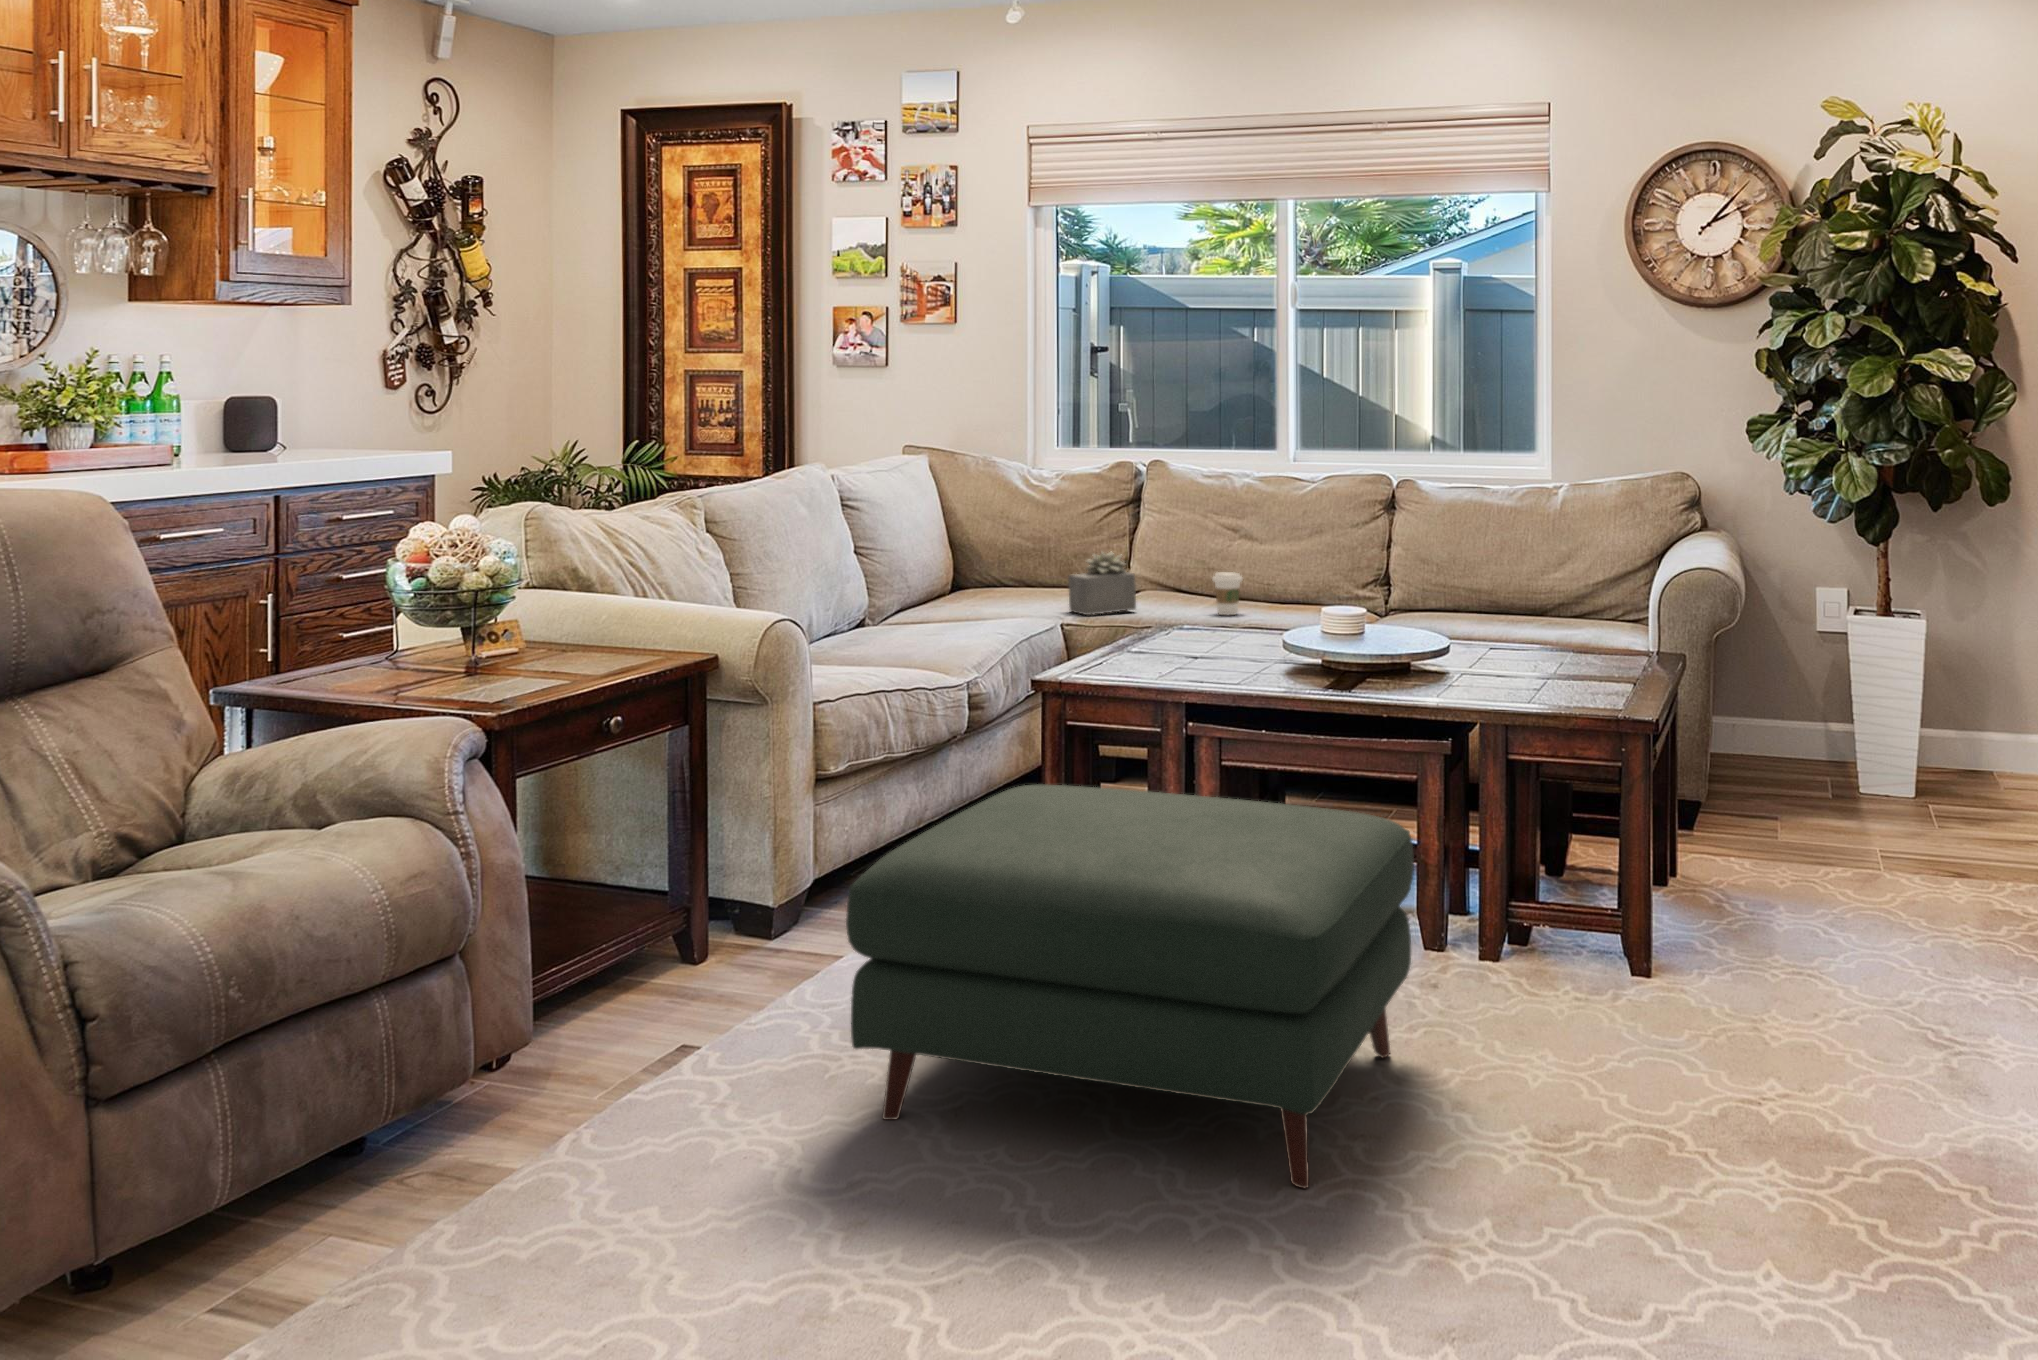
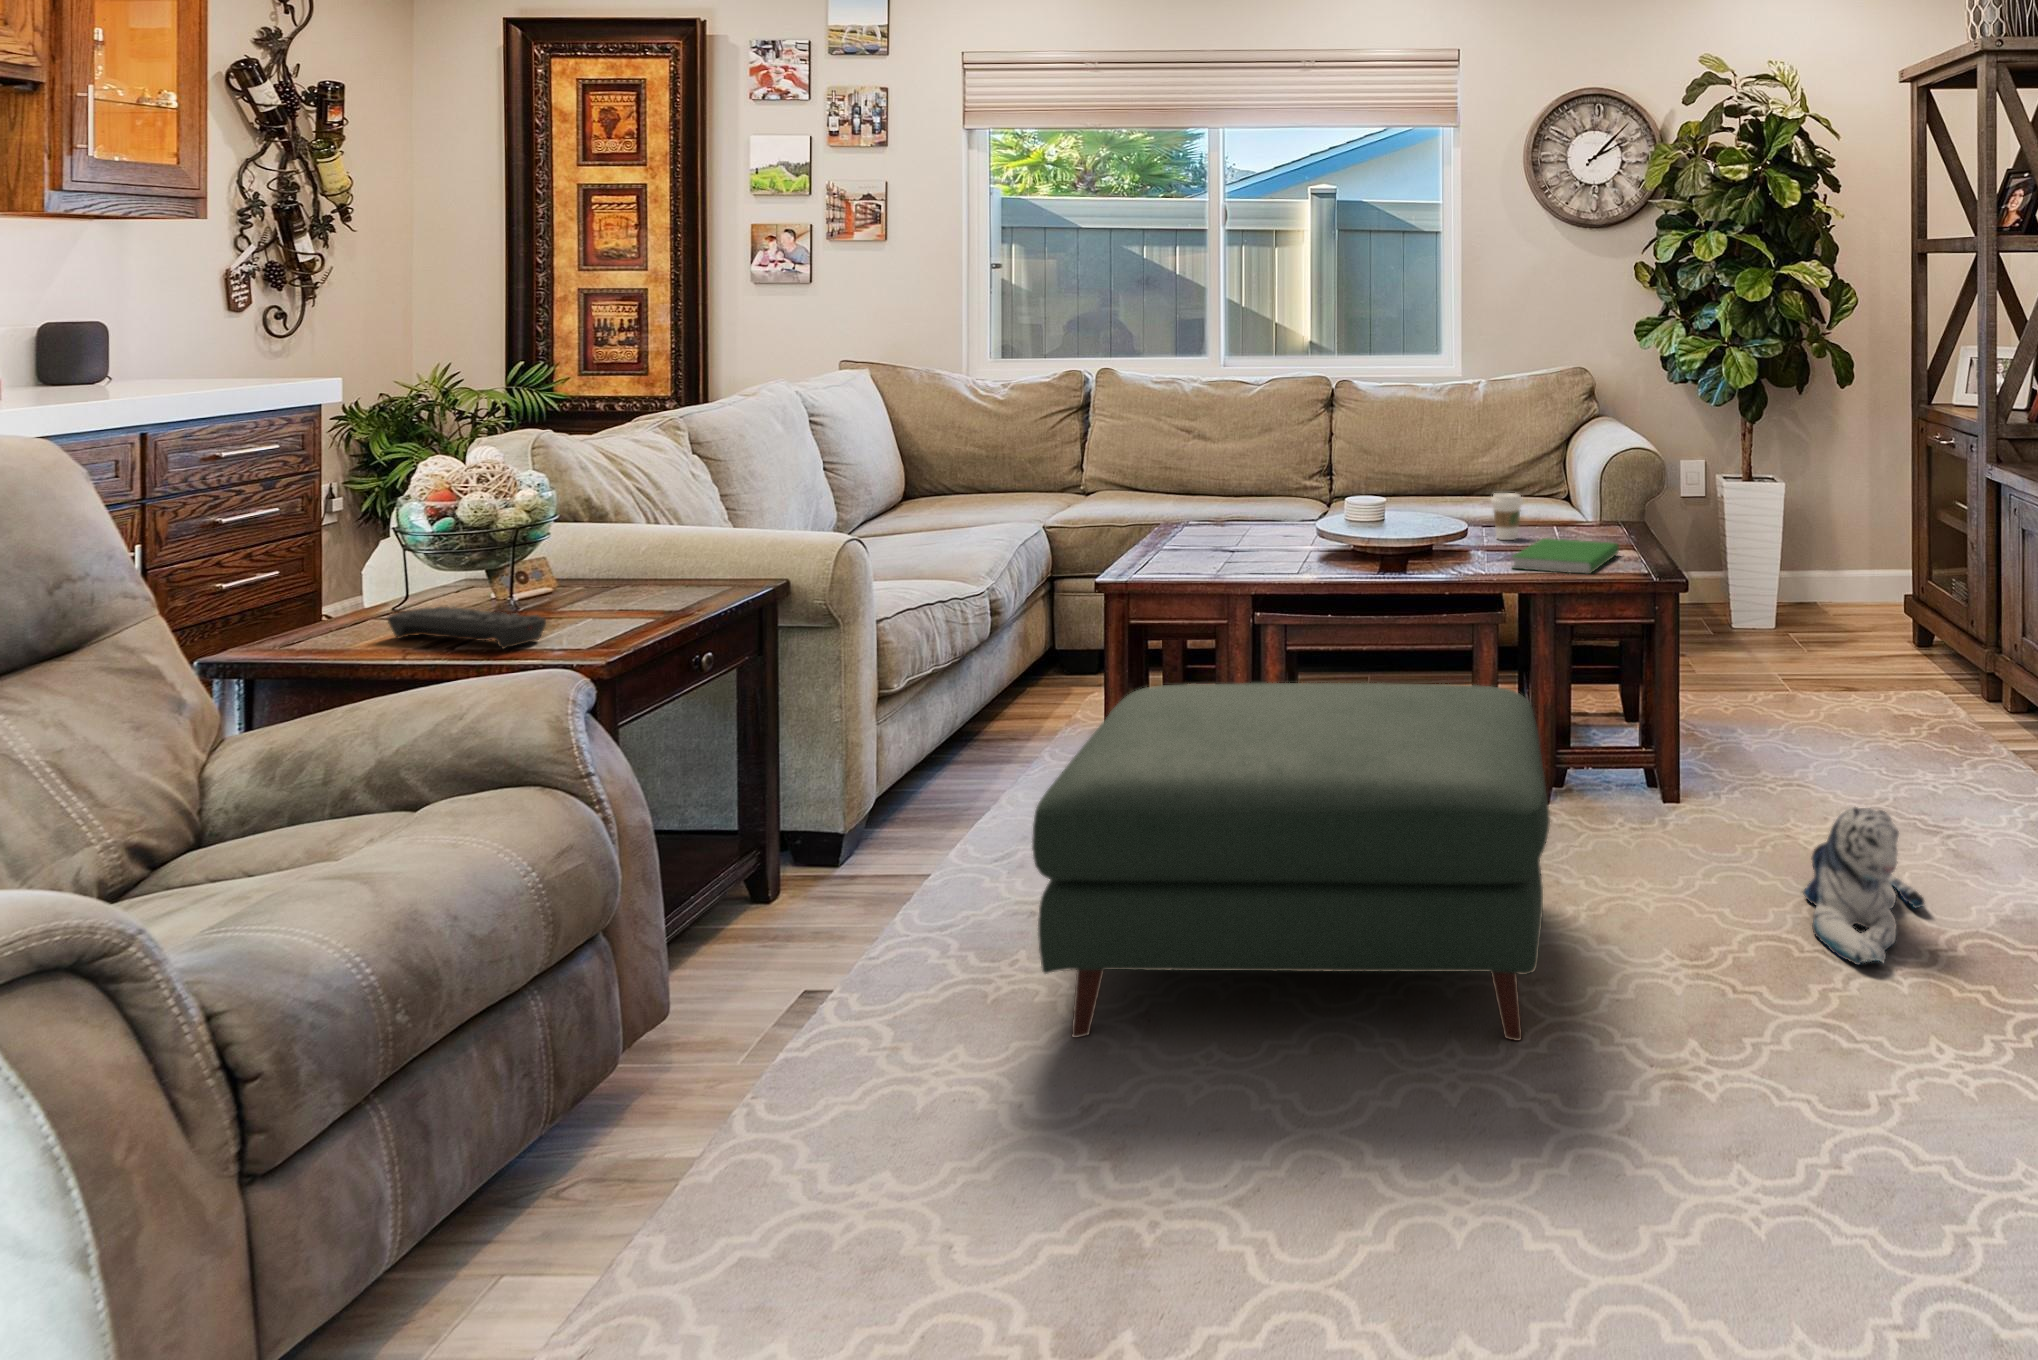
succulent plant: present [1068,552,1136,615] -> none [1049,455,1118,516]
coffee cup: present [1213,572,1242,615] -> present [1490,493,1523,540]
remote control: none [374,656,486,696] -> present [388,607,546,649]
hardcover book: none [1474,663,1614,705] -> present [1513,538,1619,574]
plush toy: none [1707,990,1863,1177] -> present [1803,807,1924,965]

